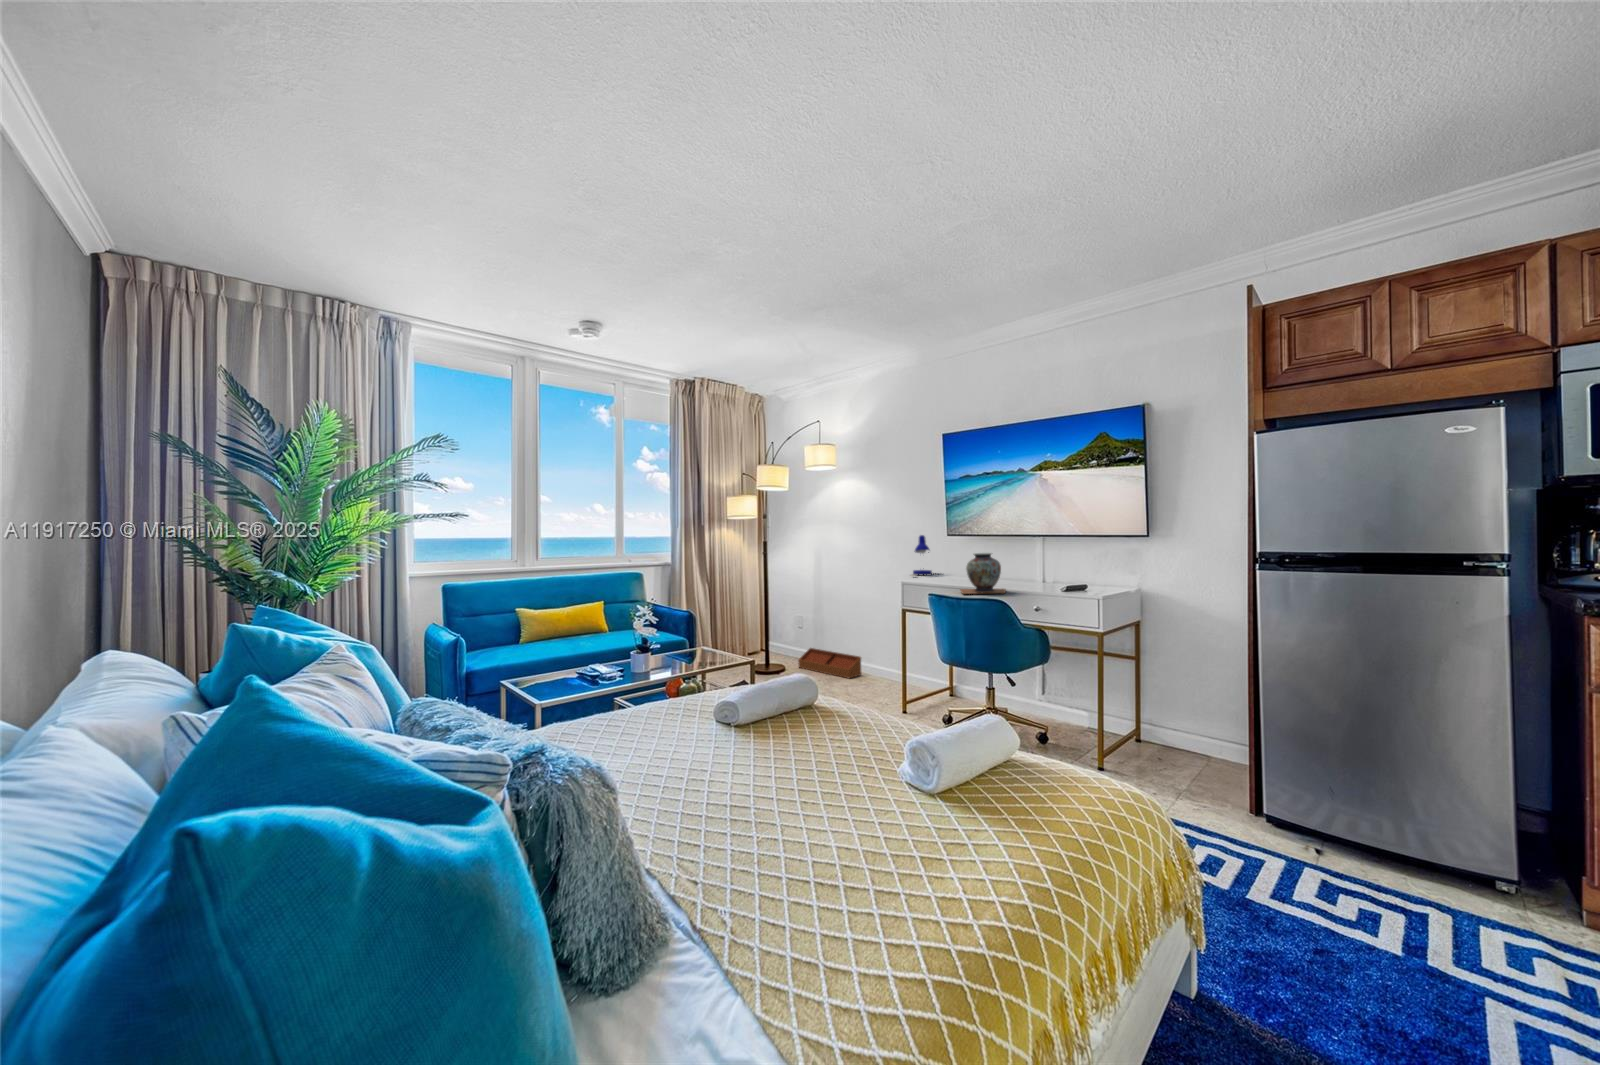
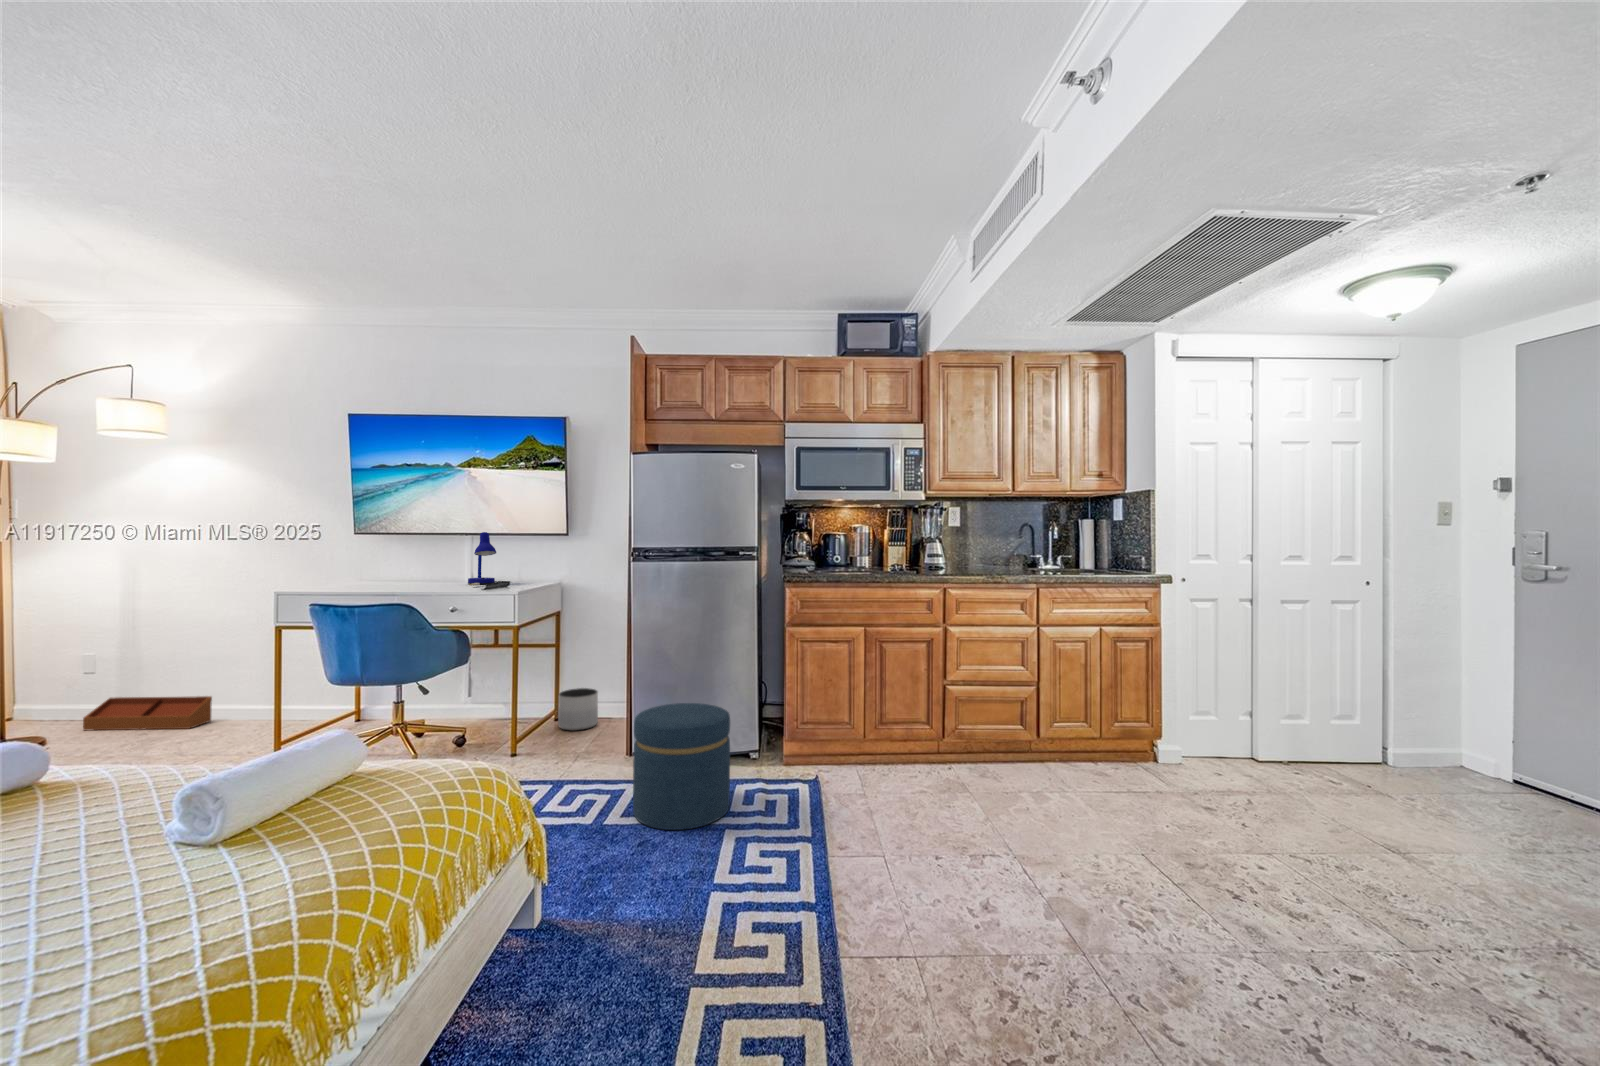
desk lamp: present [912,535,934,576] -> present [468,532,510,586]
decorative vase: present [961,553,1006,594] -> none [366,550,424,596]
planter: none [1146,708,1196,759] -> present [558,688,598,731]
ottoman: none [1280,777,1475,993] -> present [633,703,730,830]

